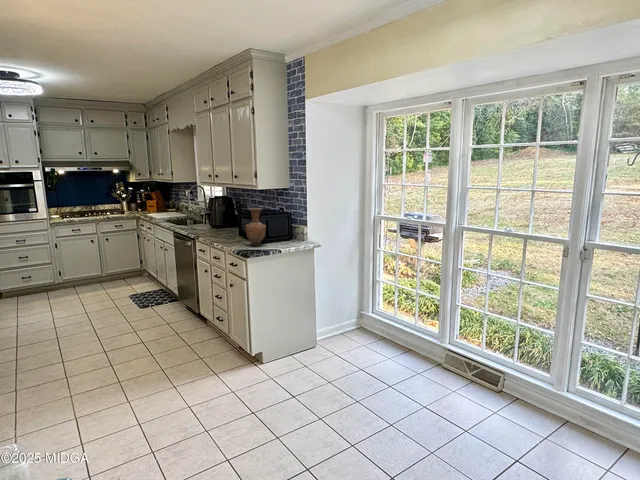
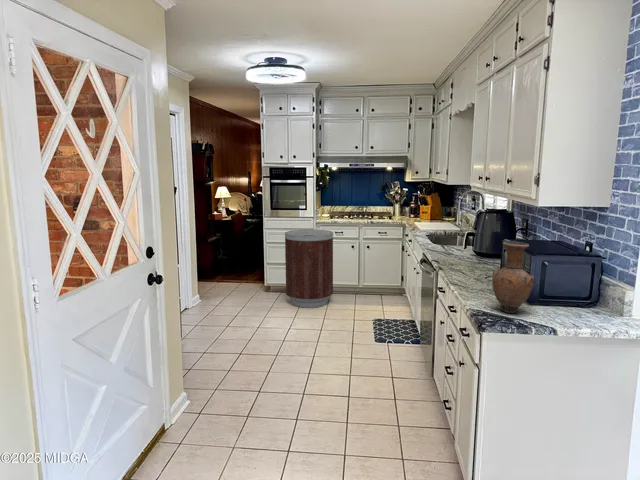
trash can: none [17,229,80,304] -> present [285,229,333,308]

